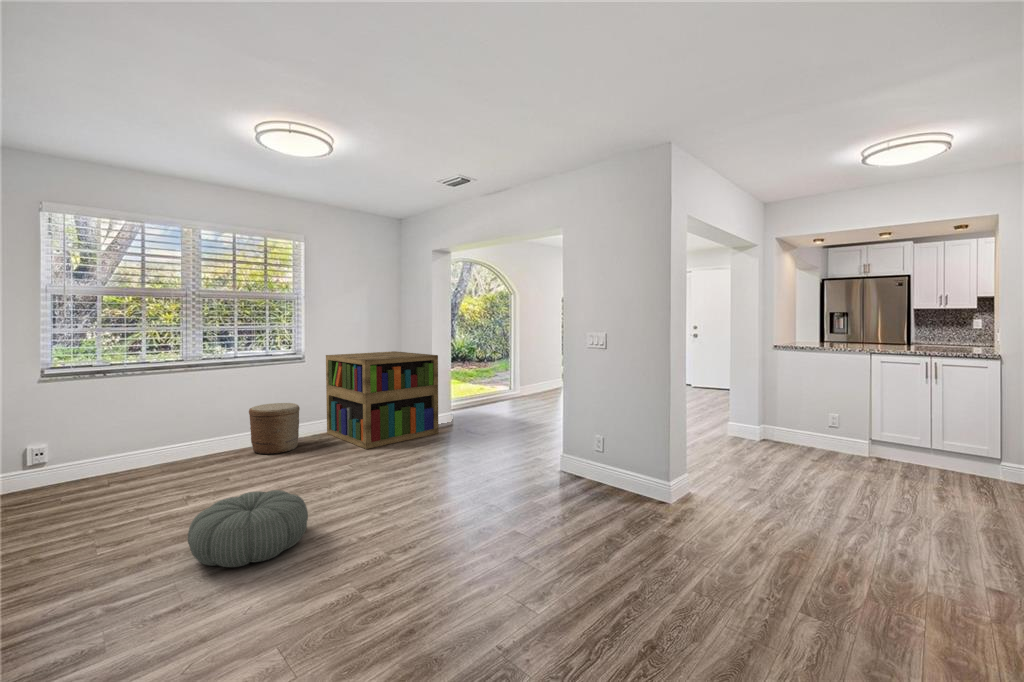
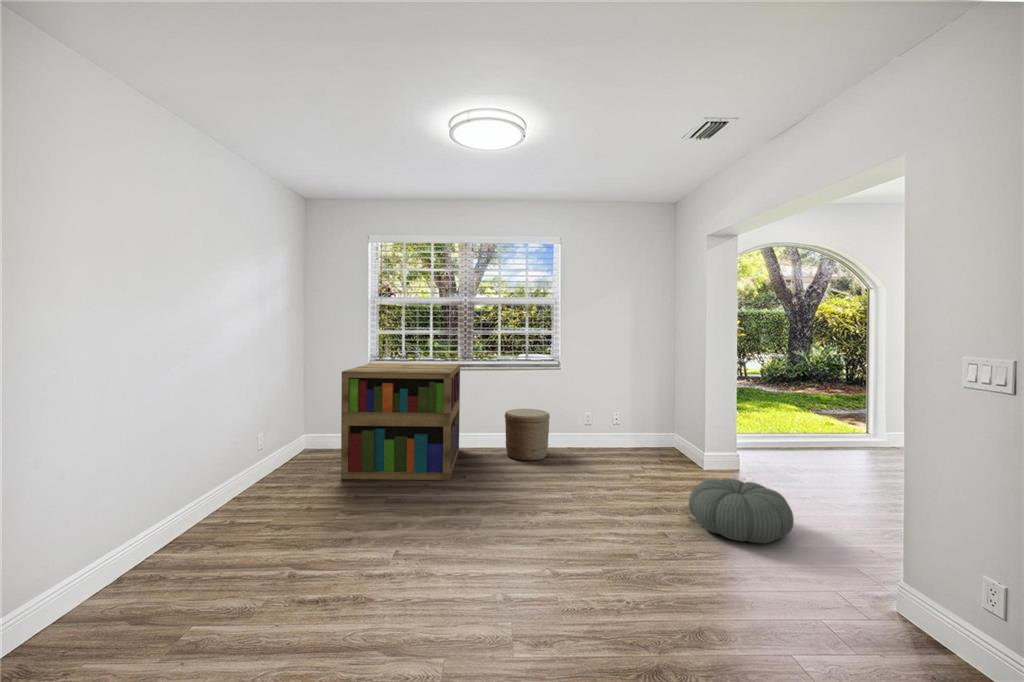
bookshelf: present [326,351,438,449] -> present [341,363,460,480]
pouf: present [188,490,308,567] -> present [689,479,794,543]

